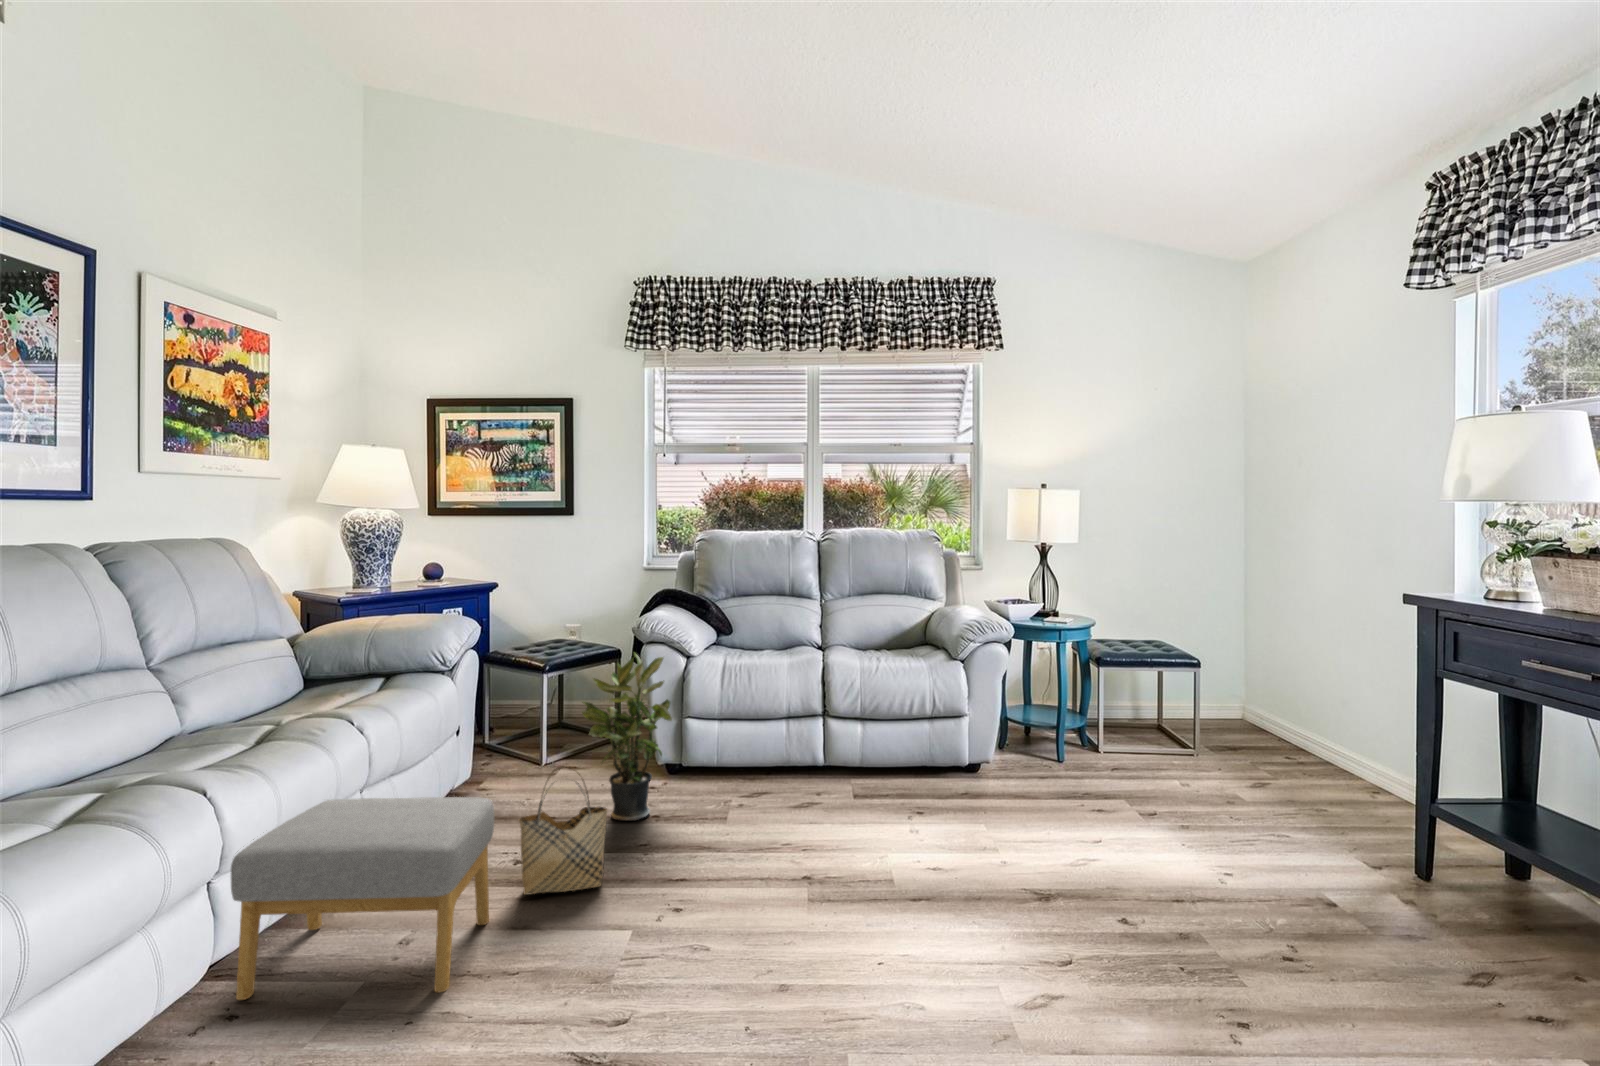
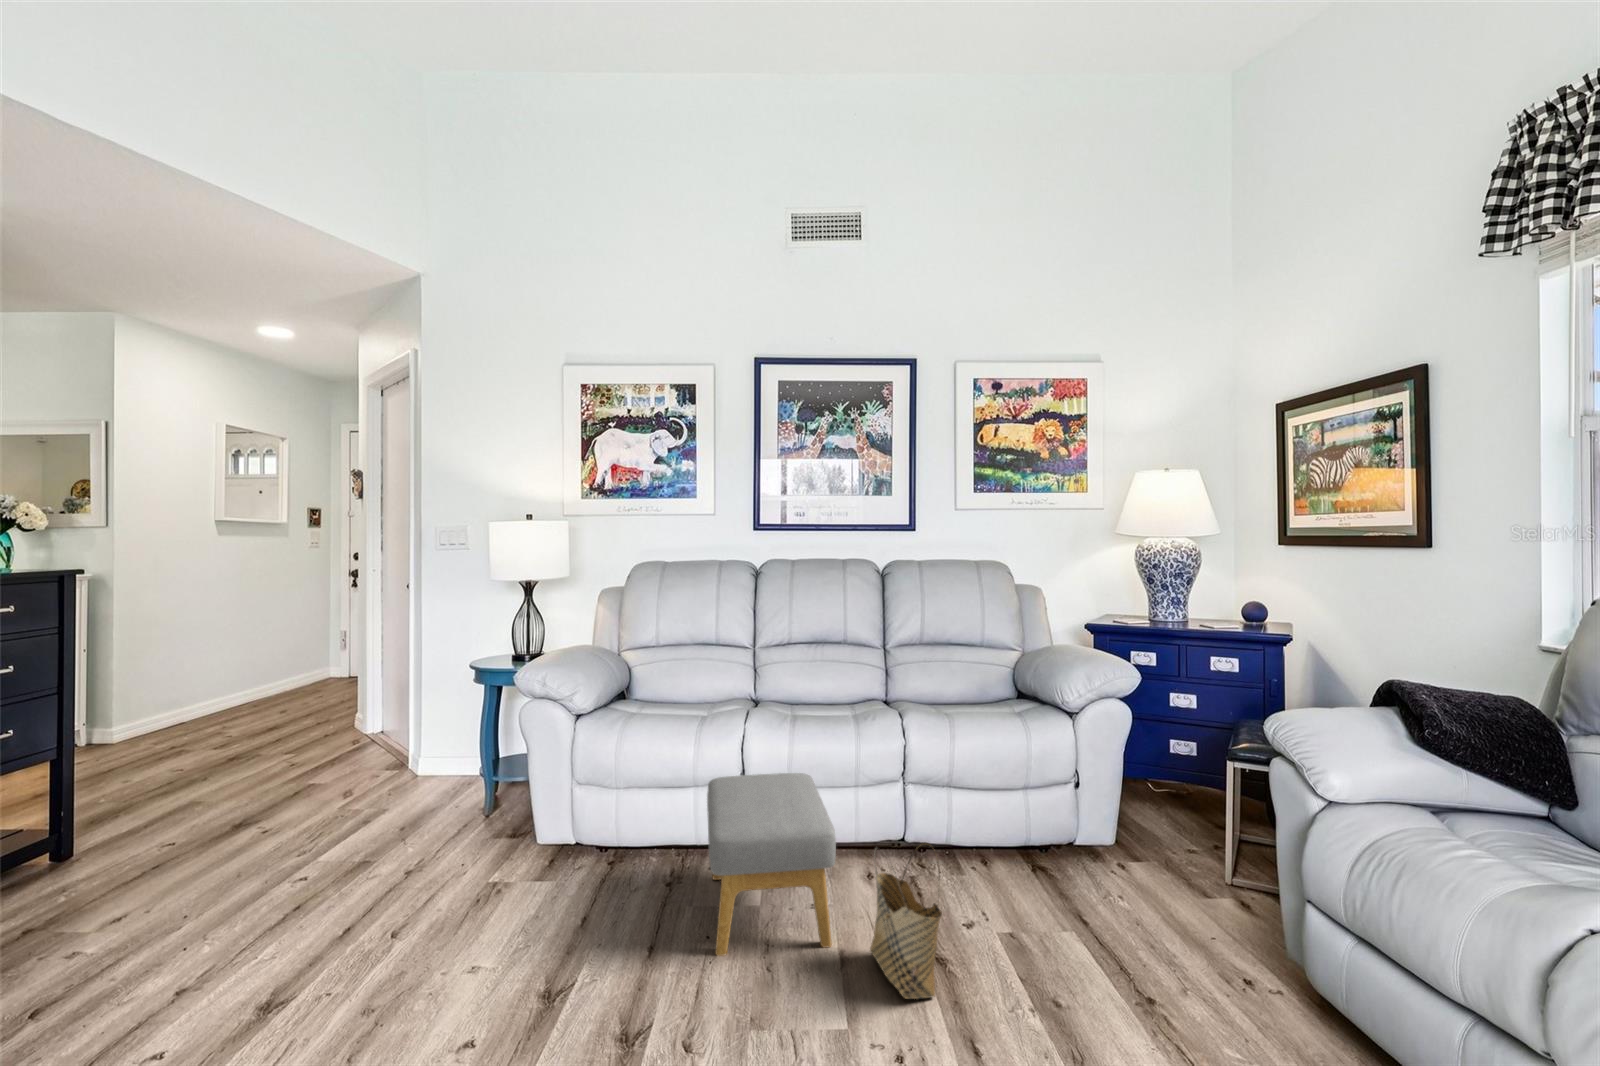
potted plant: present [582,654,672,821] -> none [1060,757,1200,1002]

